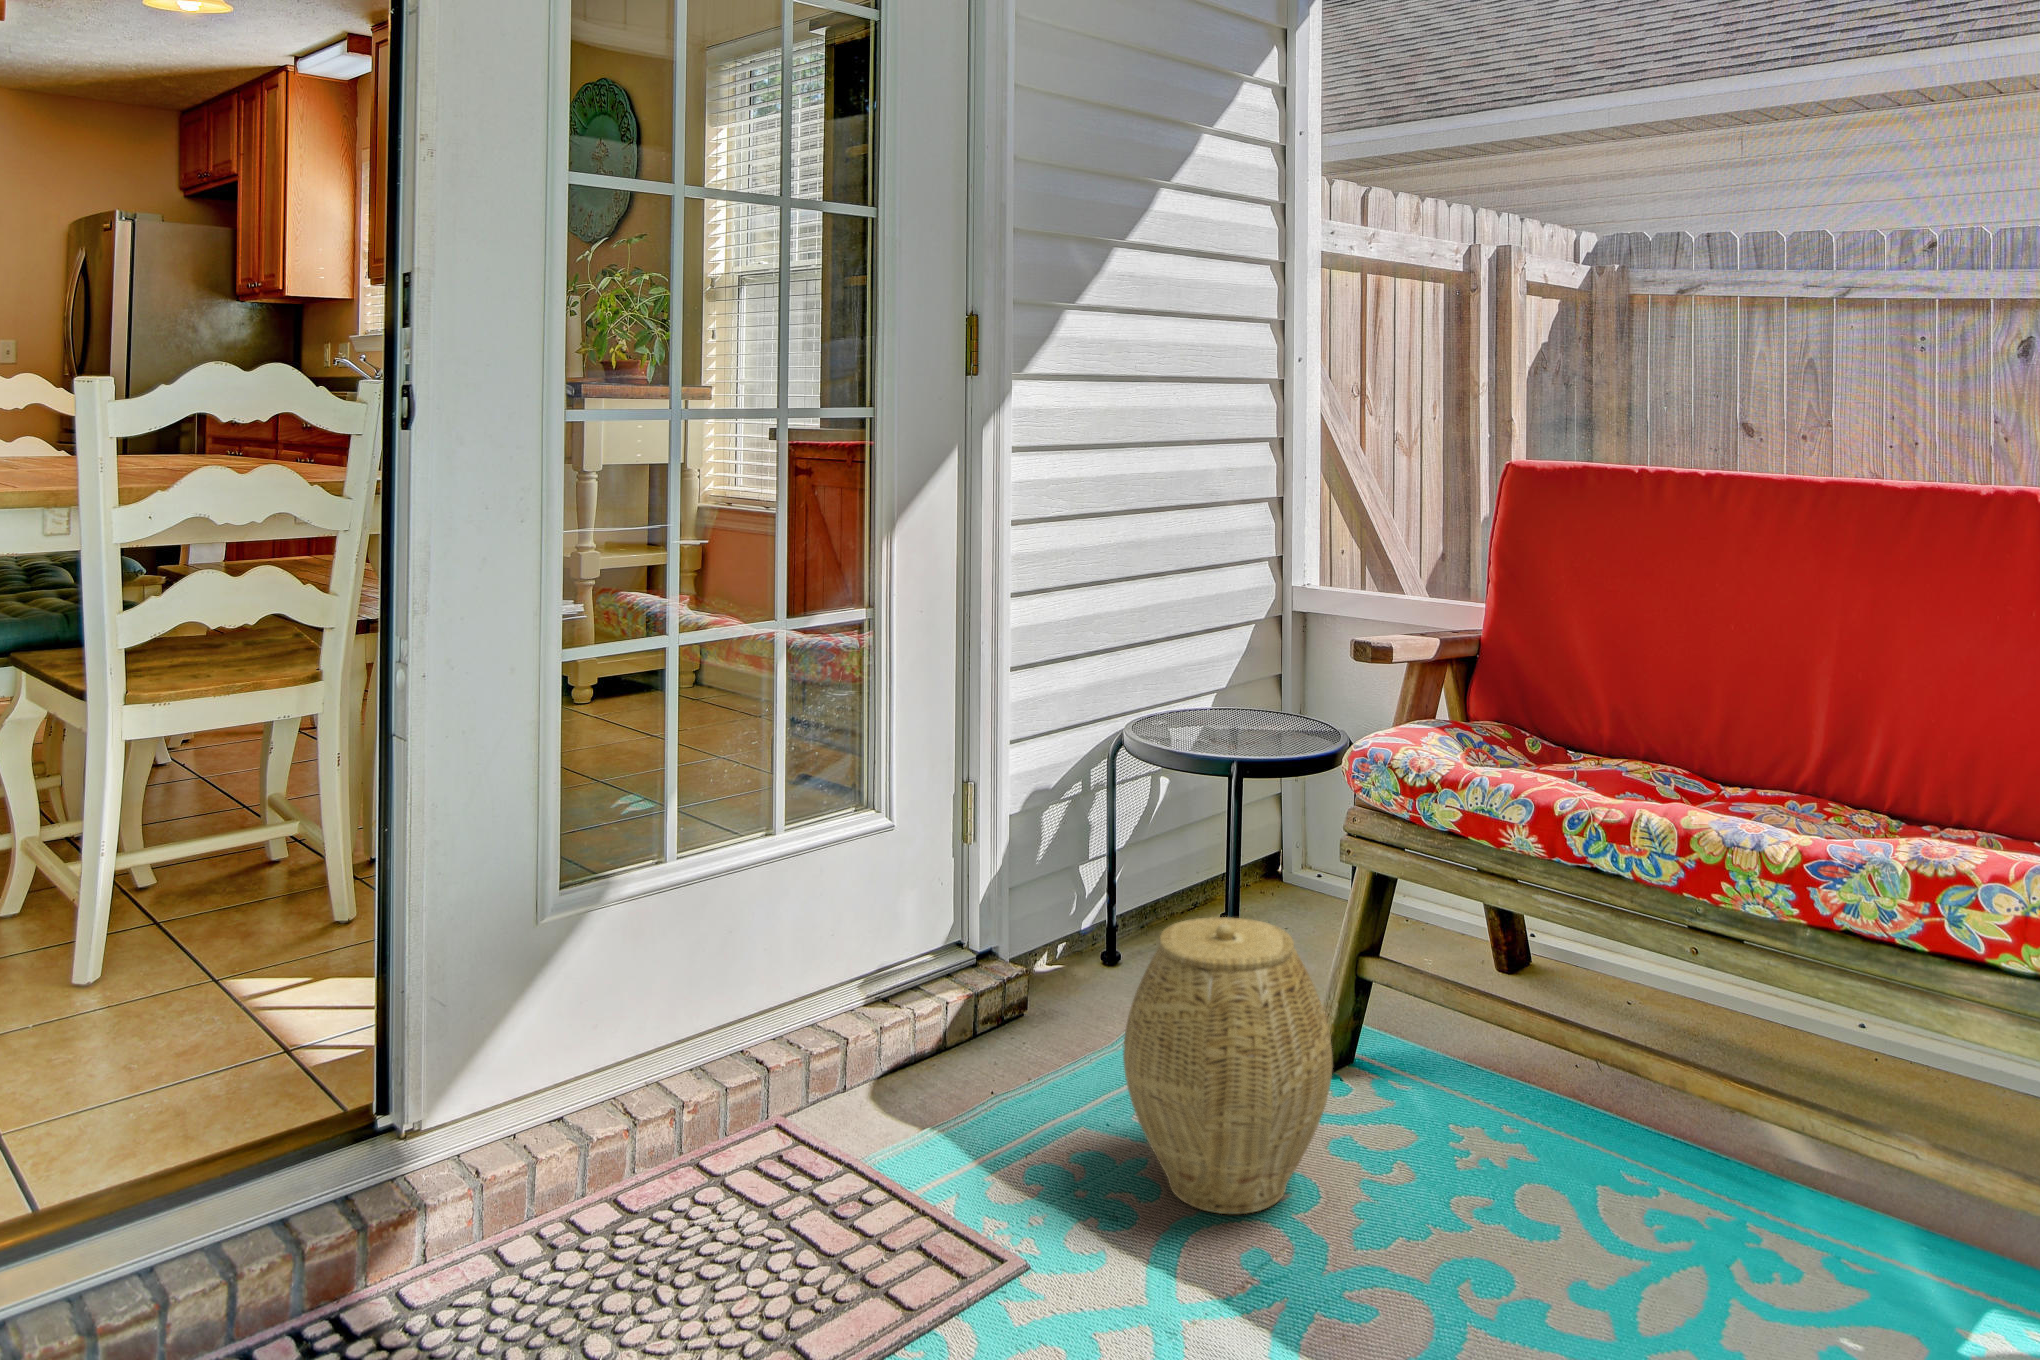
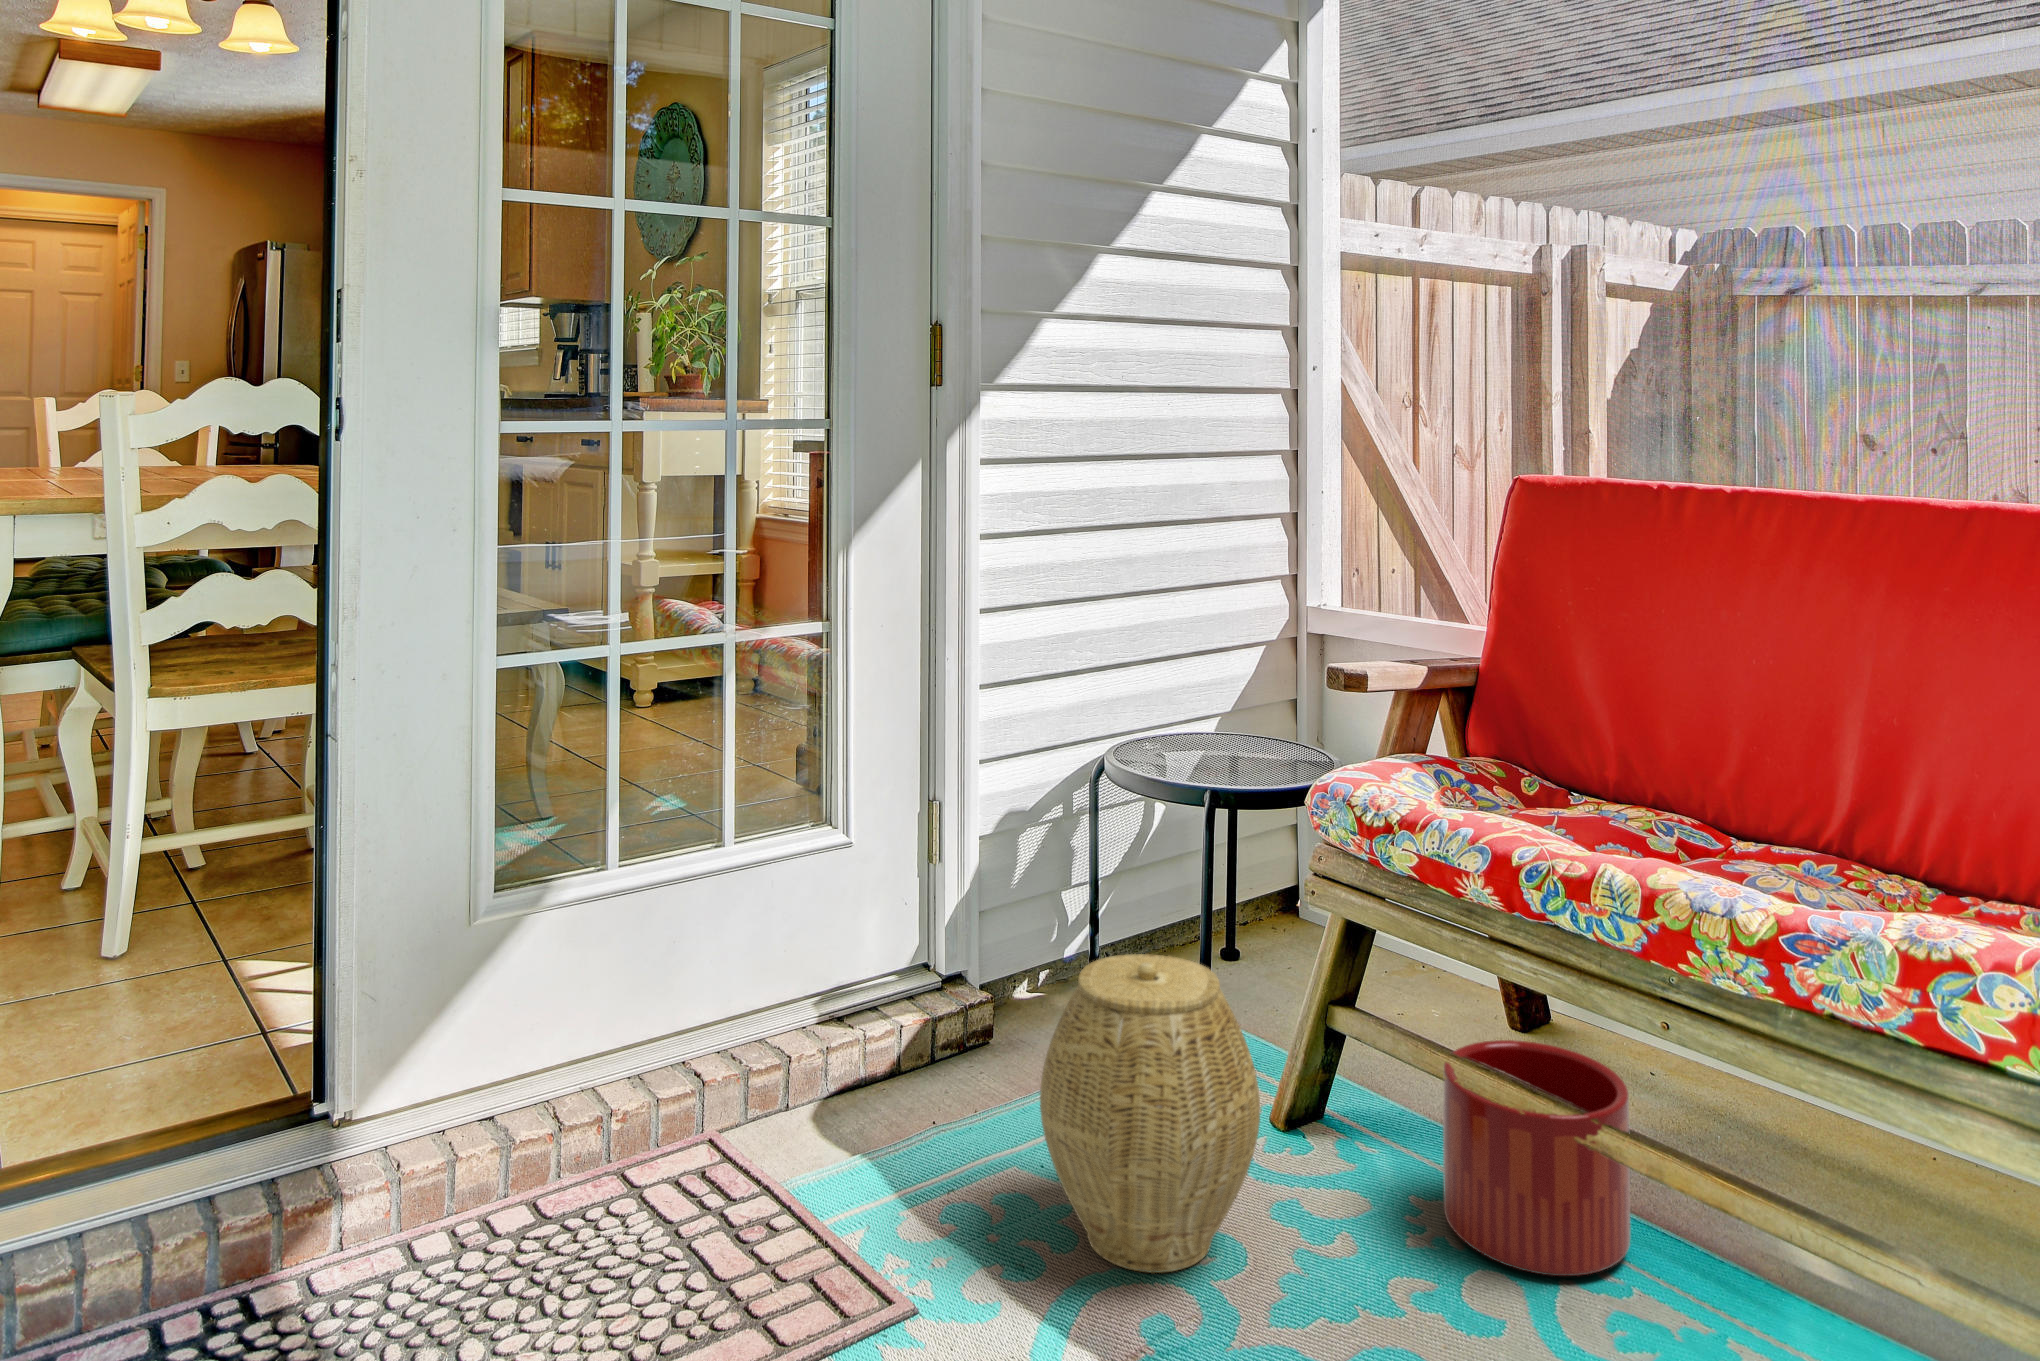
planter: none [1487,979,1656,1187] -> present [1443,1040,1630,1276]

